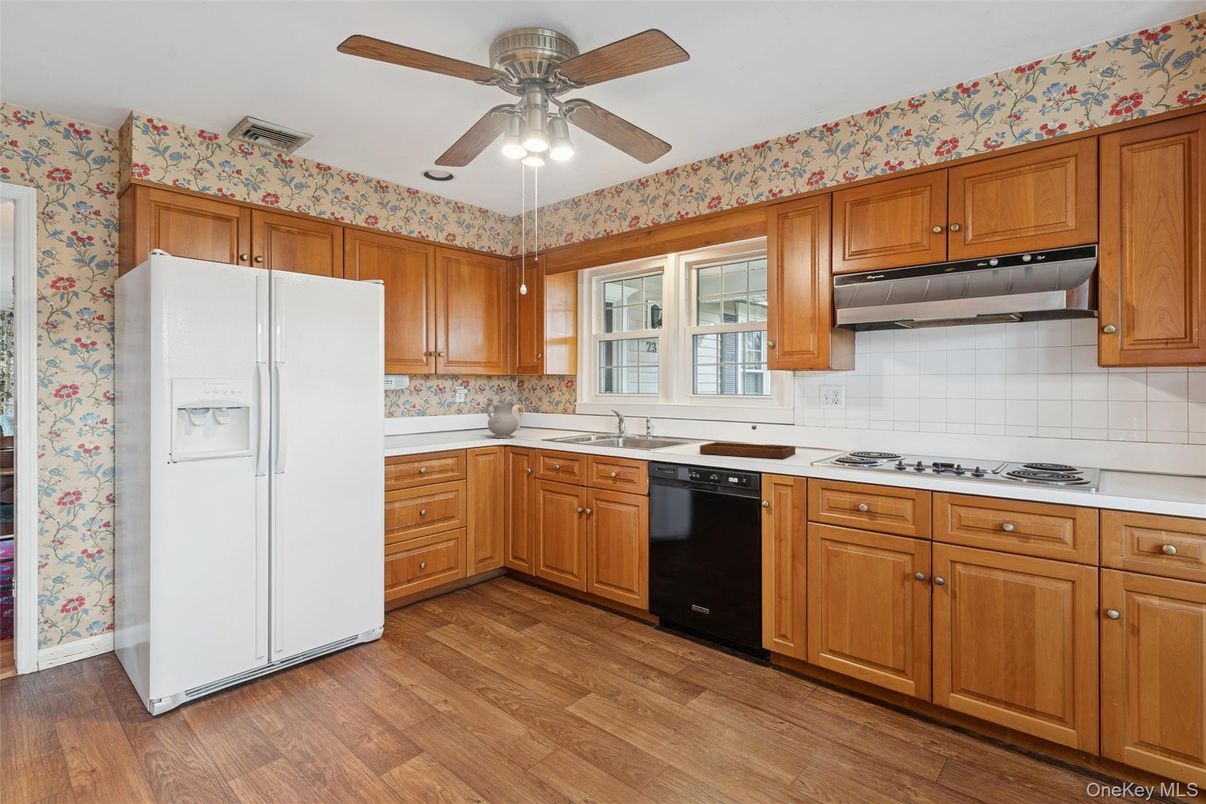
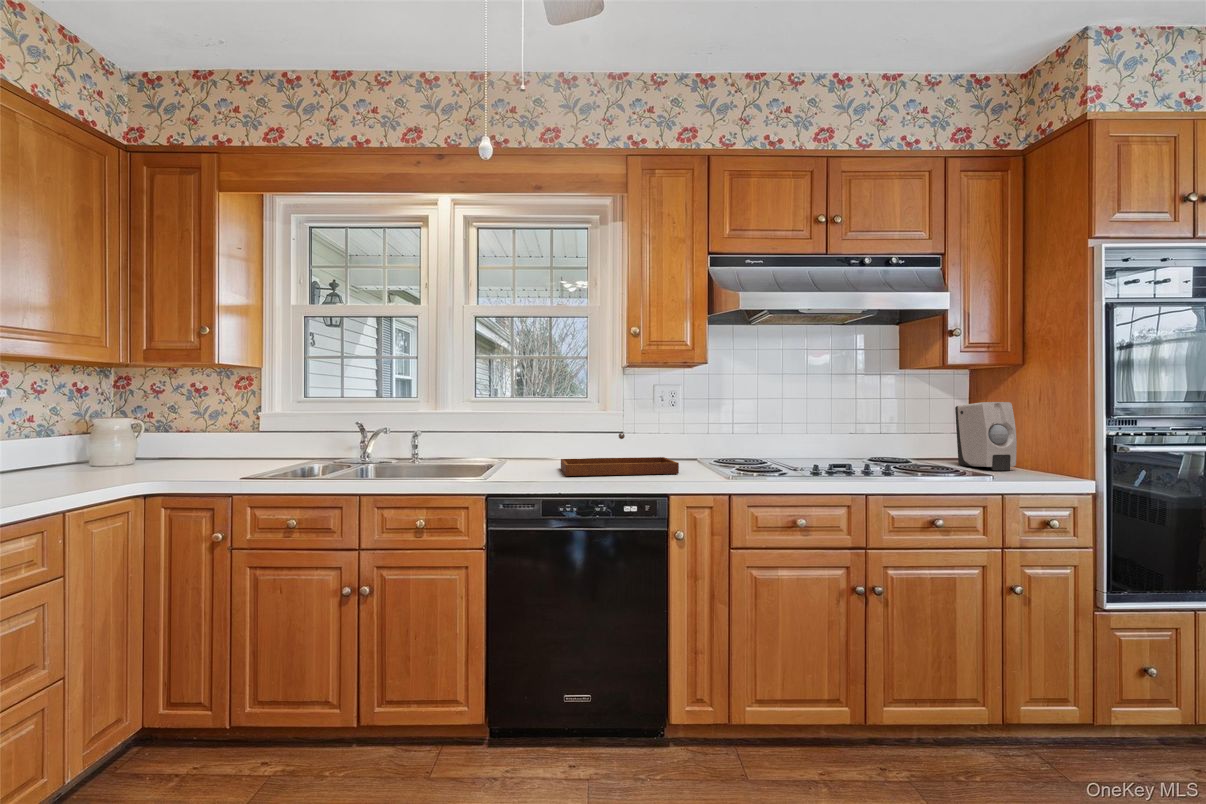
ceramic pitcher: present [486,399,518,438] -> none [86,406,168,481]
soap dispenser: none [1116,409,1168,487] -> present [955,402,1017,470]

